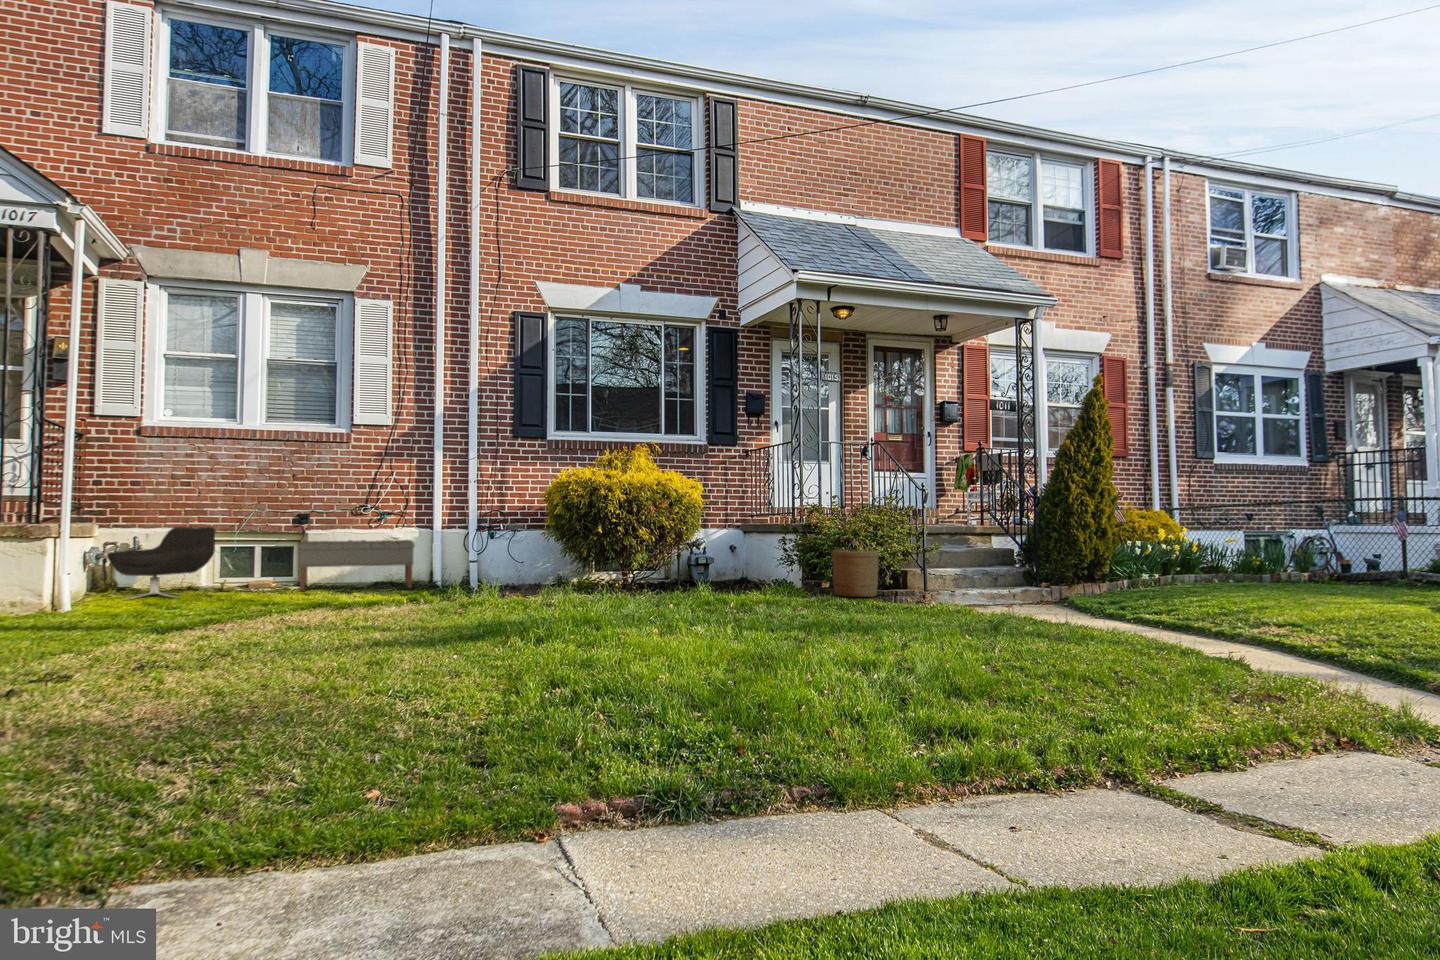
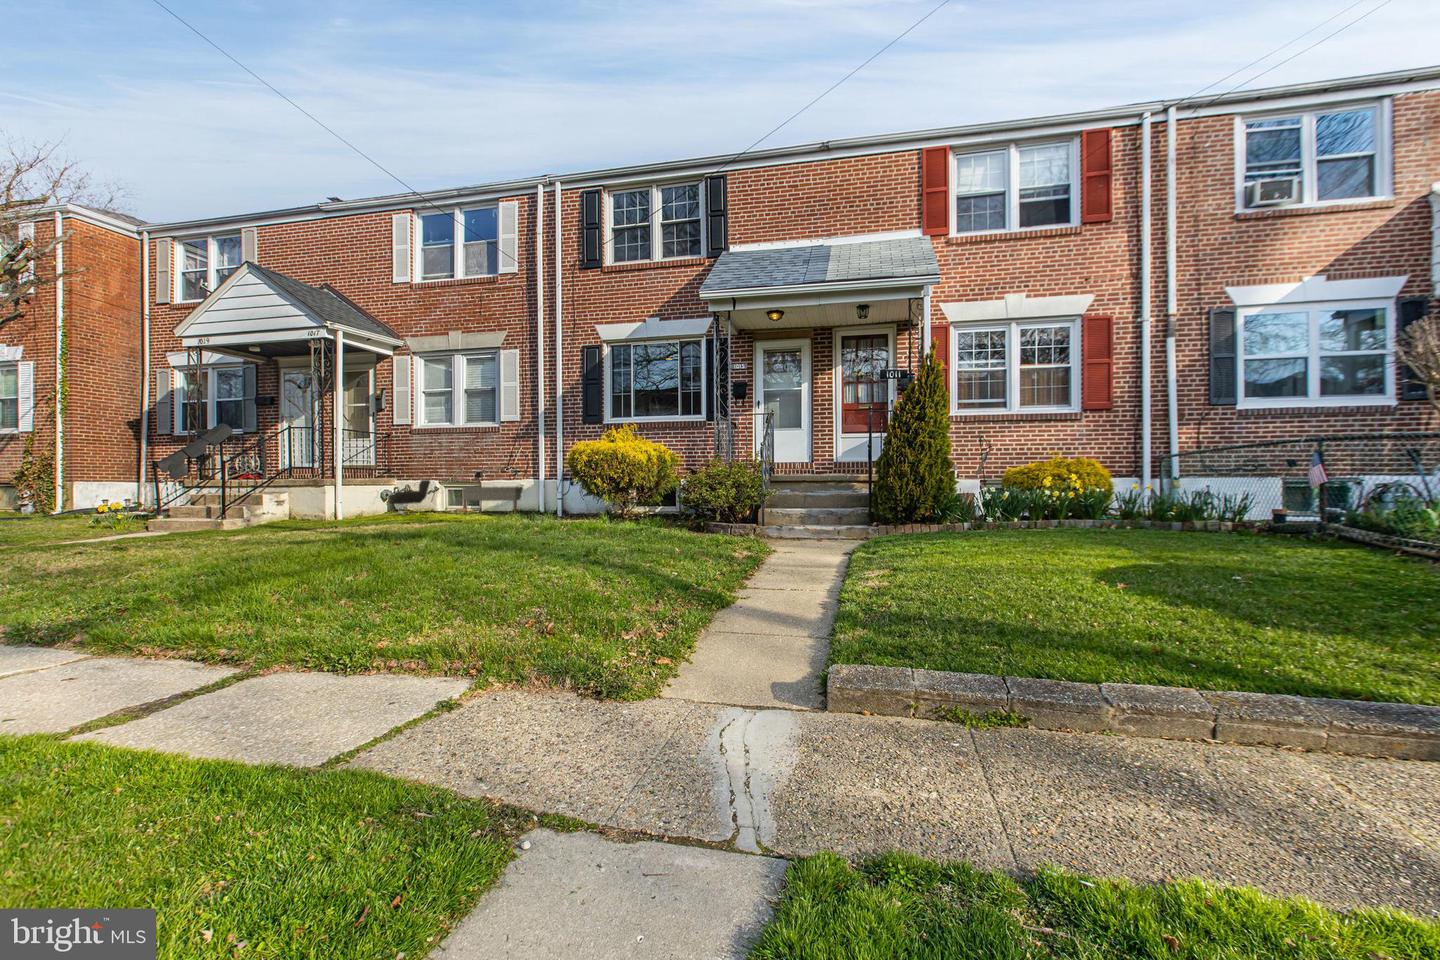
woven basket: present [832,550,879,597] -> none [697,492,731,525]

